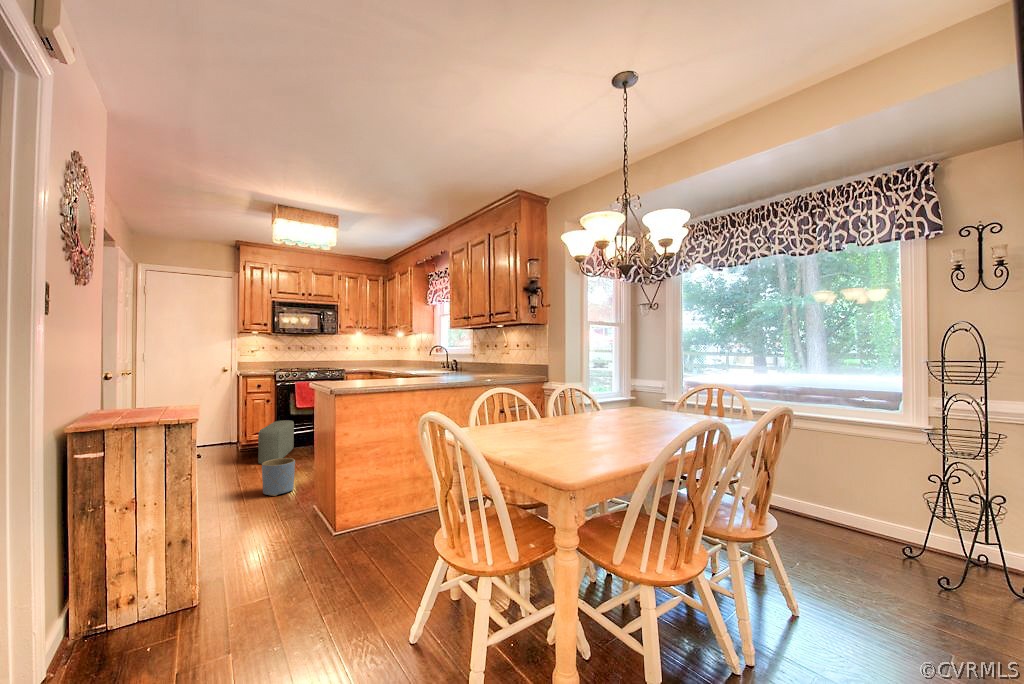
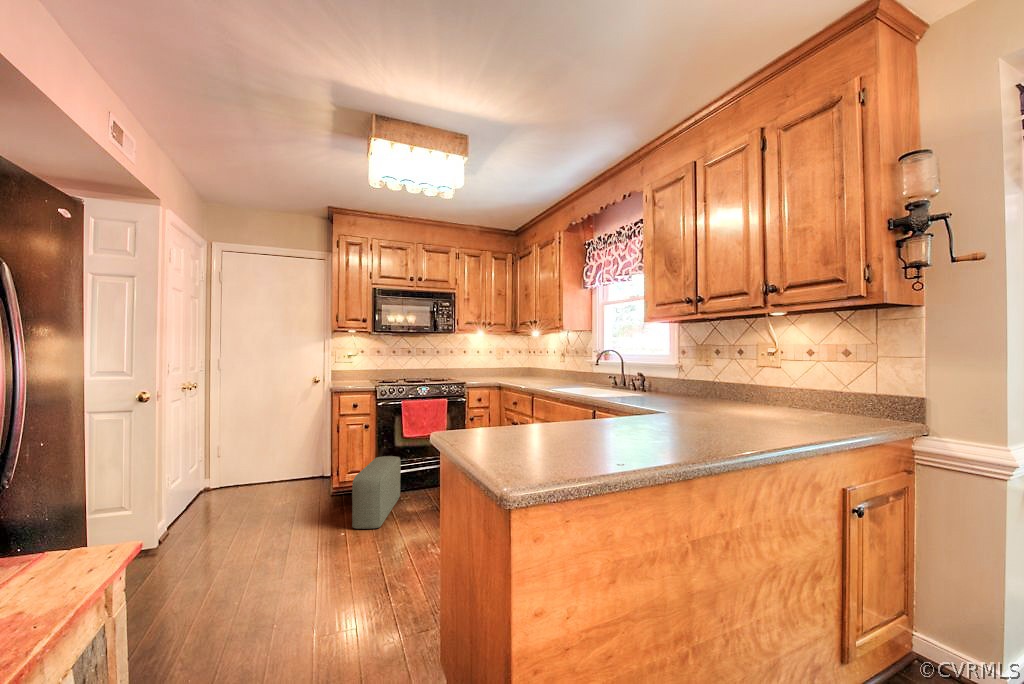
planter: present [262,458,295,496] -> none [352,548,406,629]

